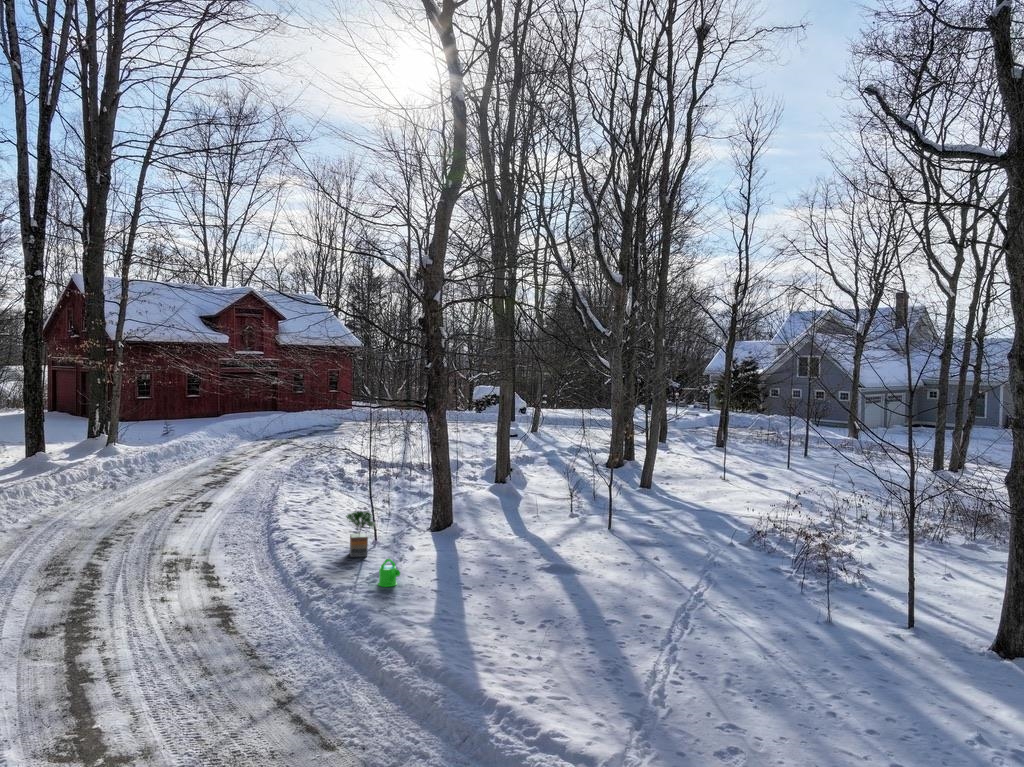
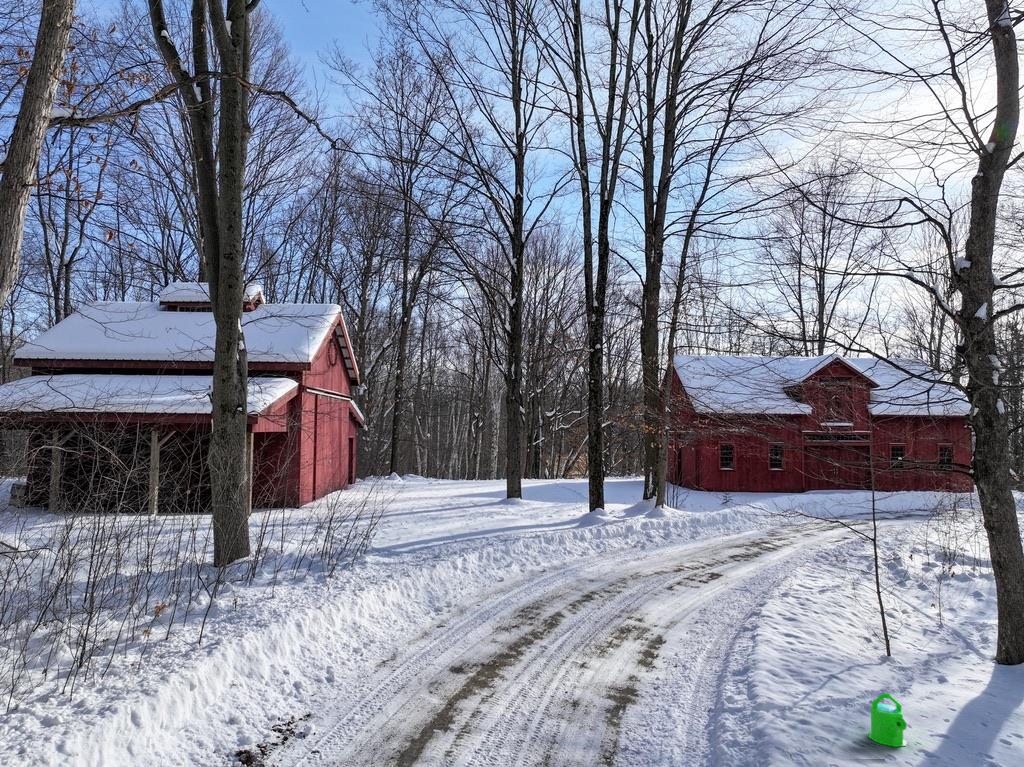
potted tree: present [346,511,375,557] -> none [839,604,893,684]

